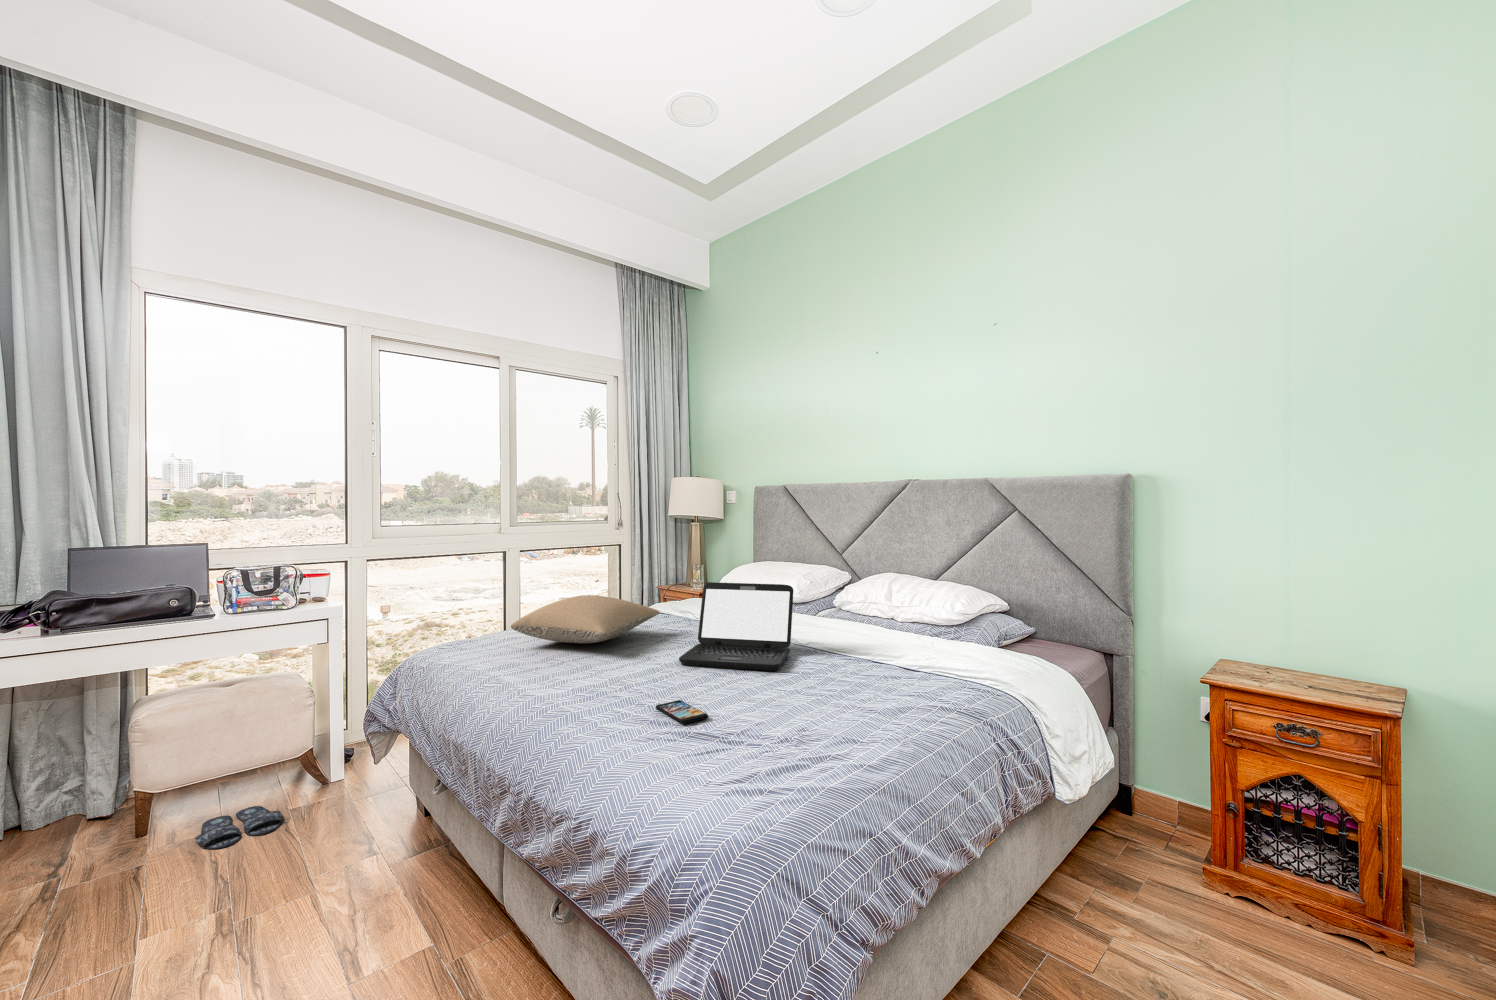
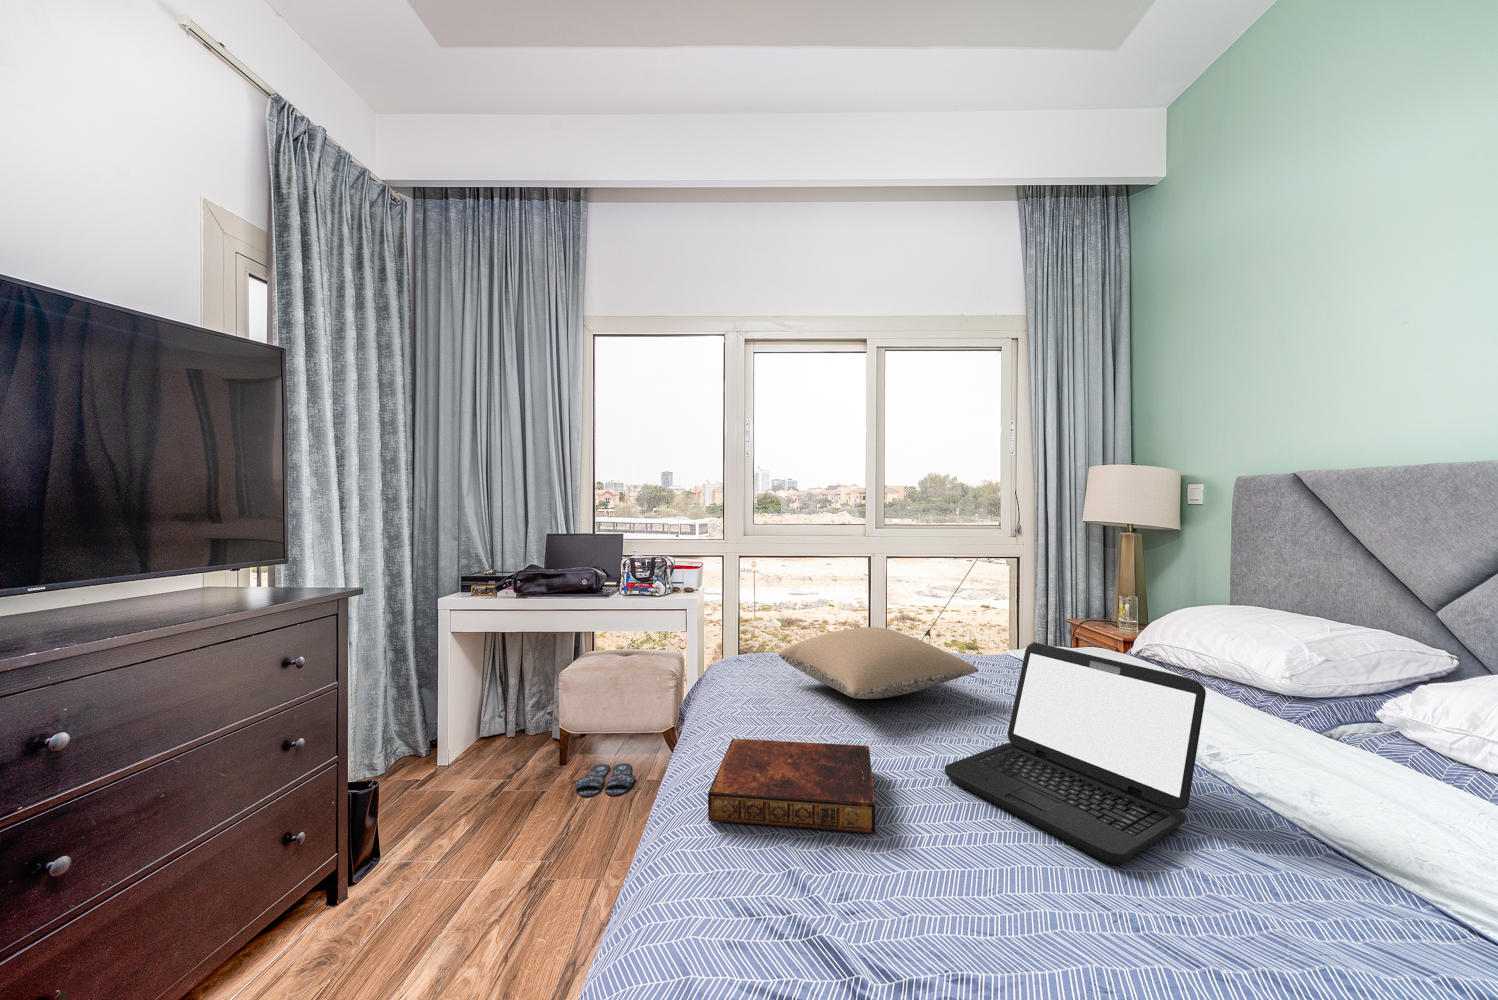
book: none [545,656,672,710] -> present [708,739,875,833]
smartphone: present [656,700,708,724] -> none [798,865,855,949]

